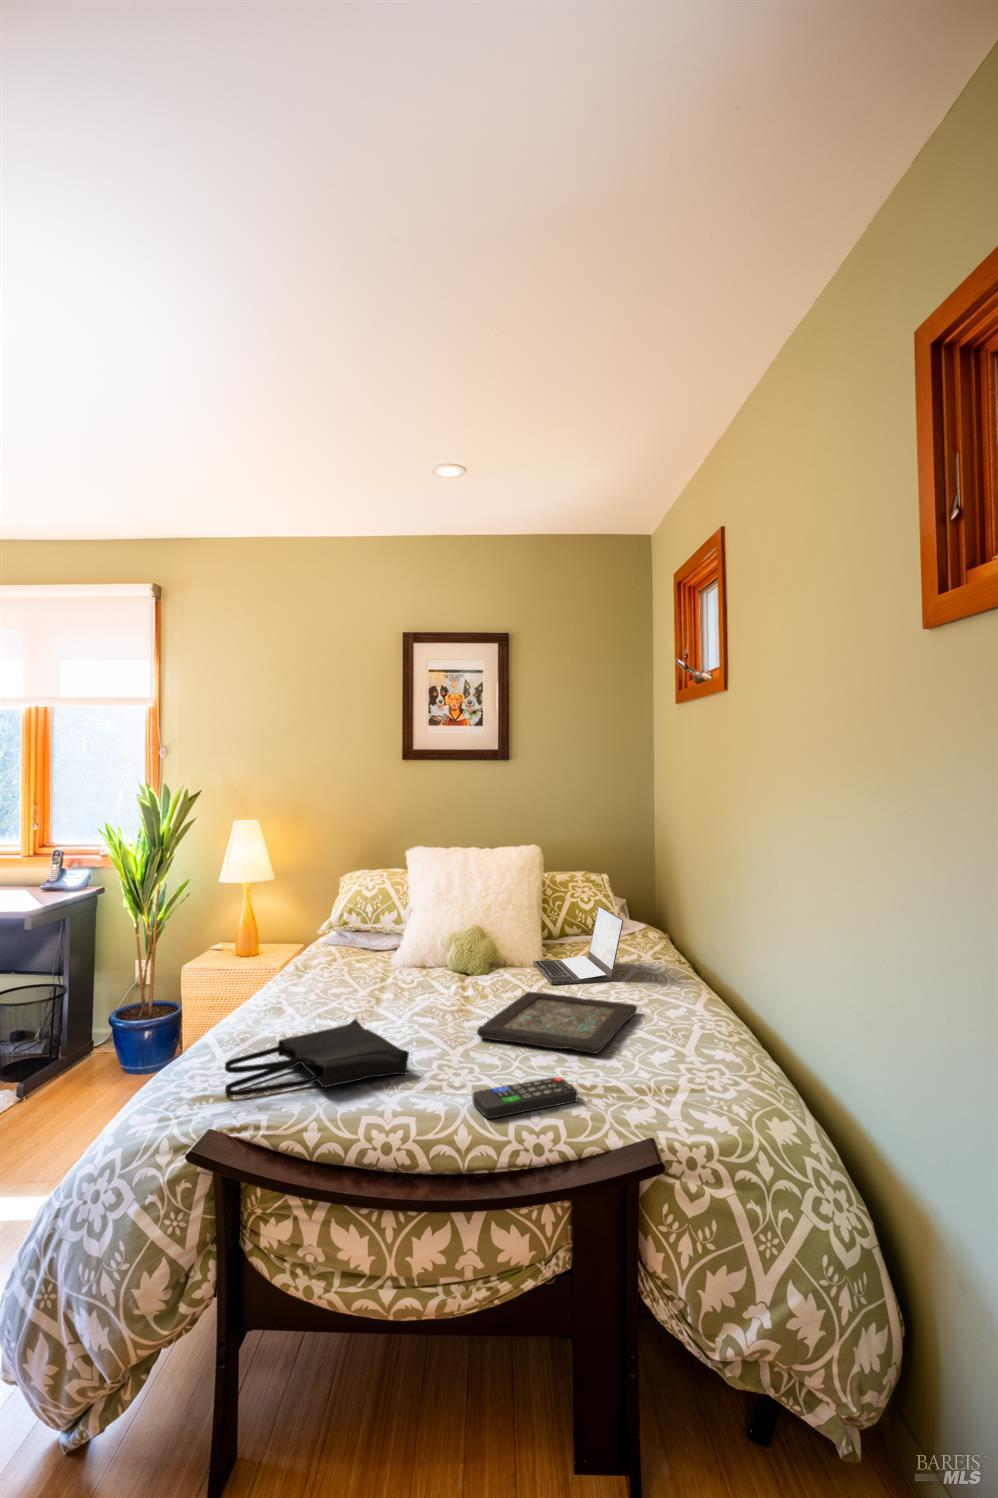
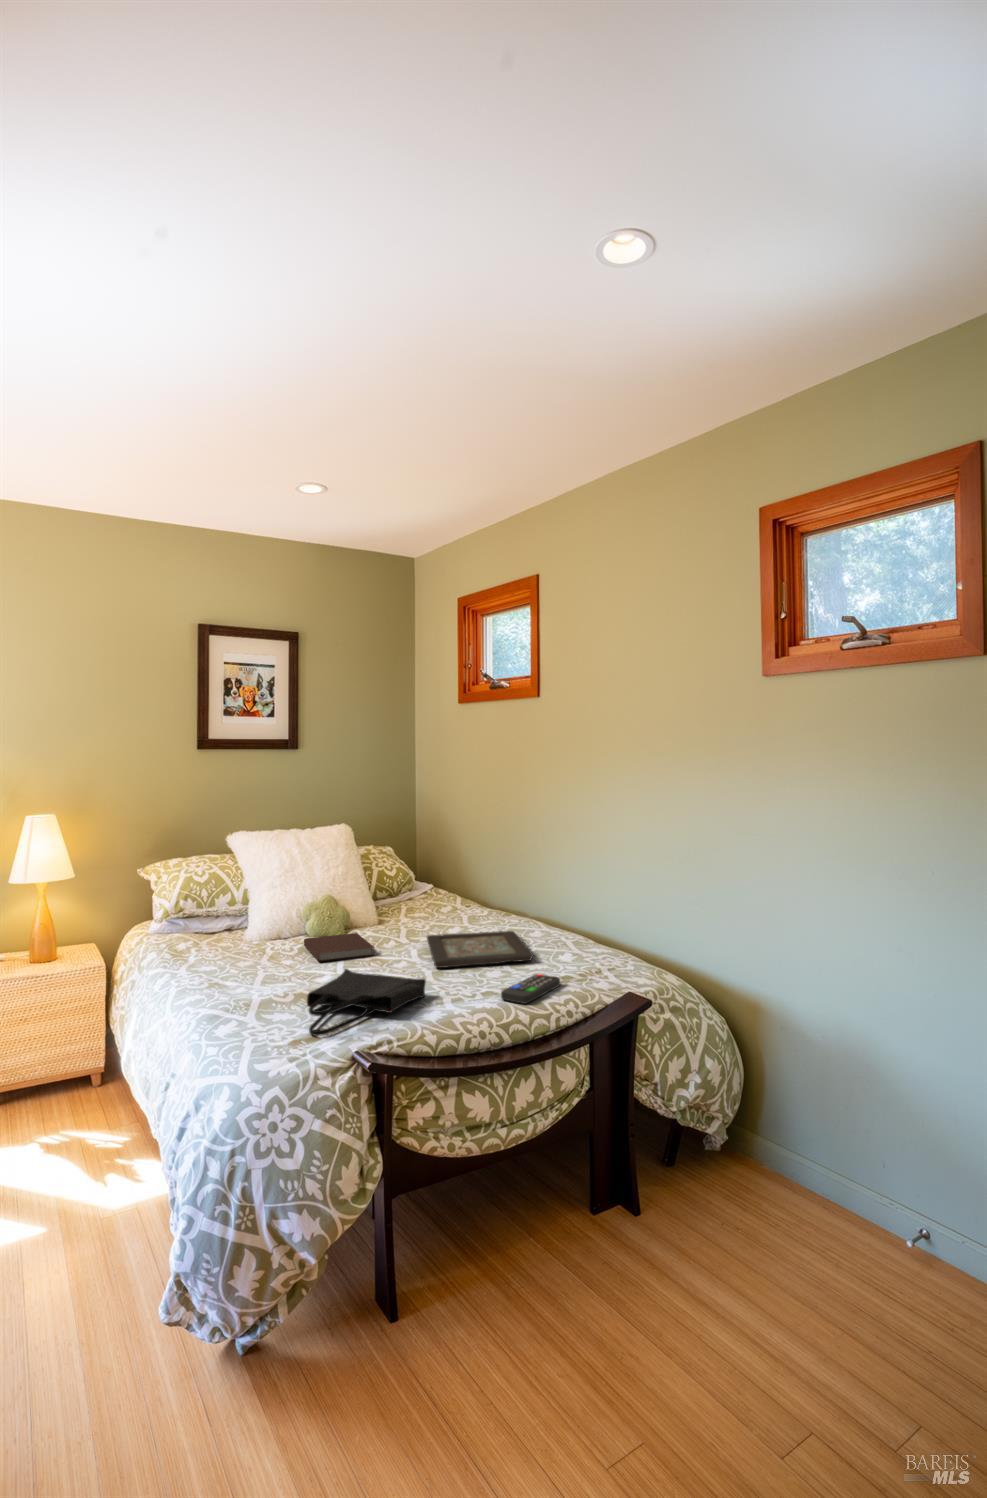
laptop: present [533,906,623,984] -> none [386,867,470,931]
notebook: none [387,971,468,1006] -> present [304,933,374,962]

